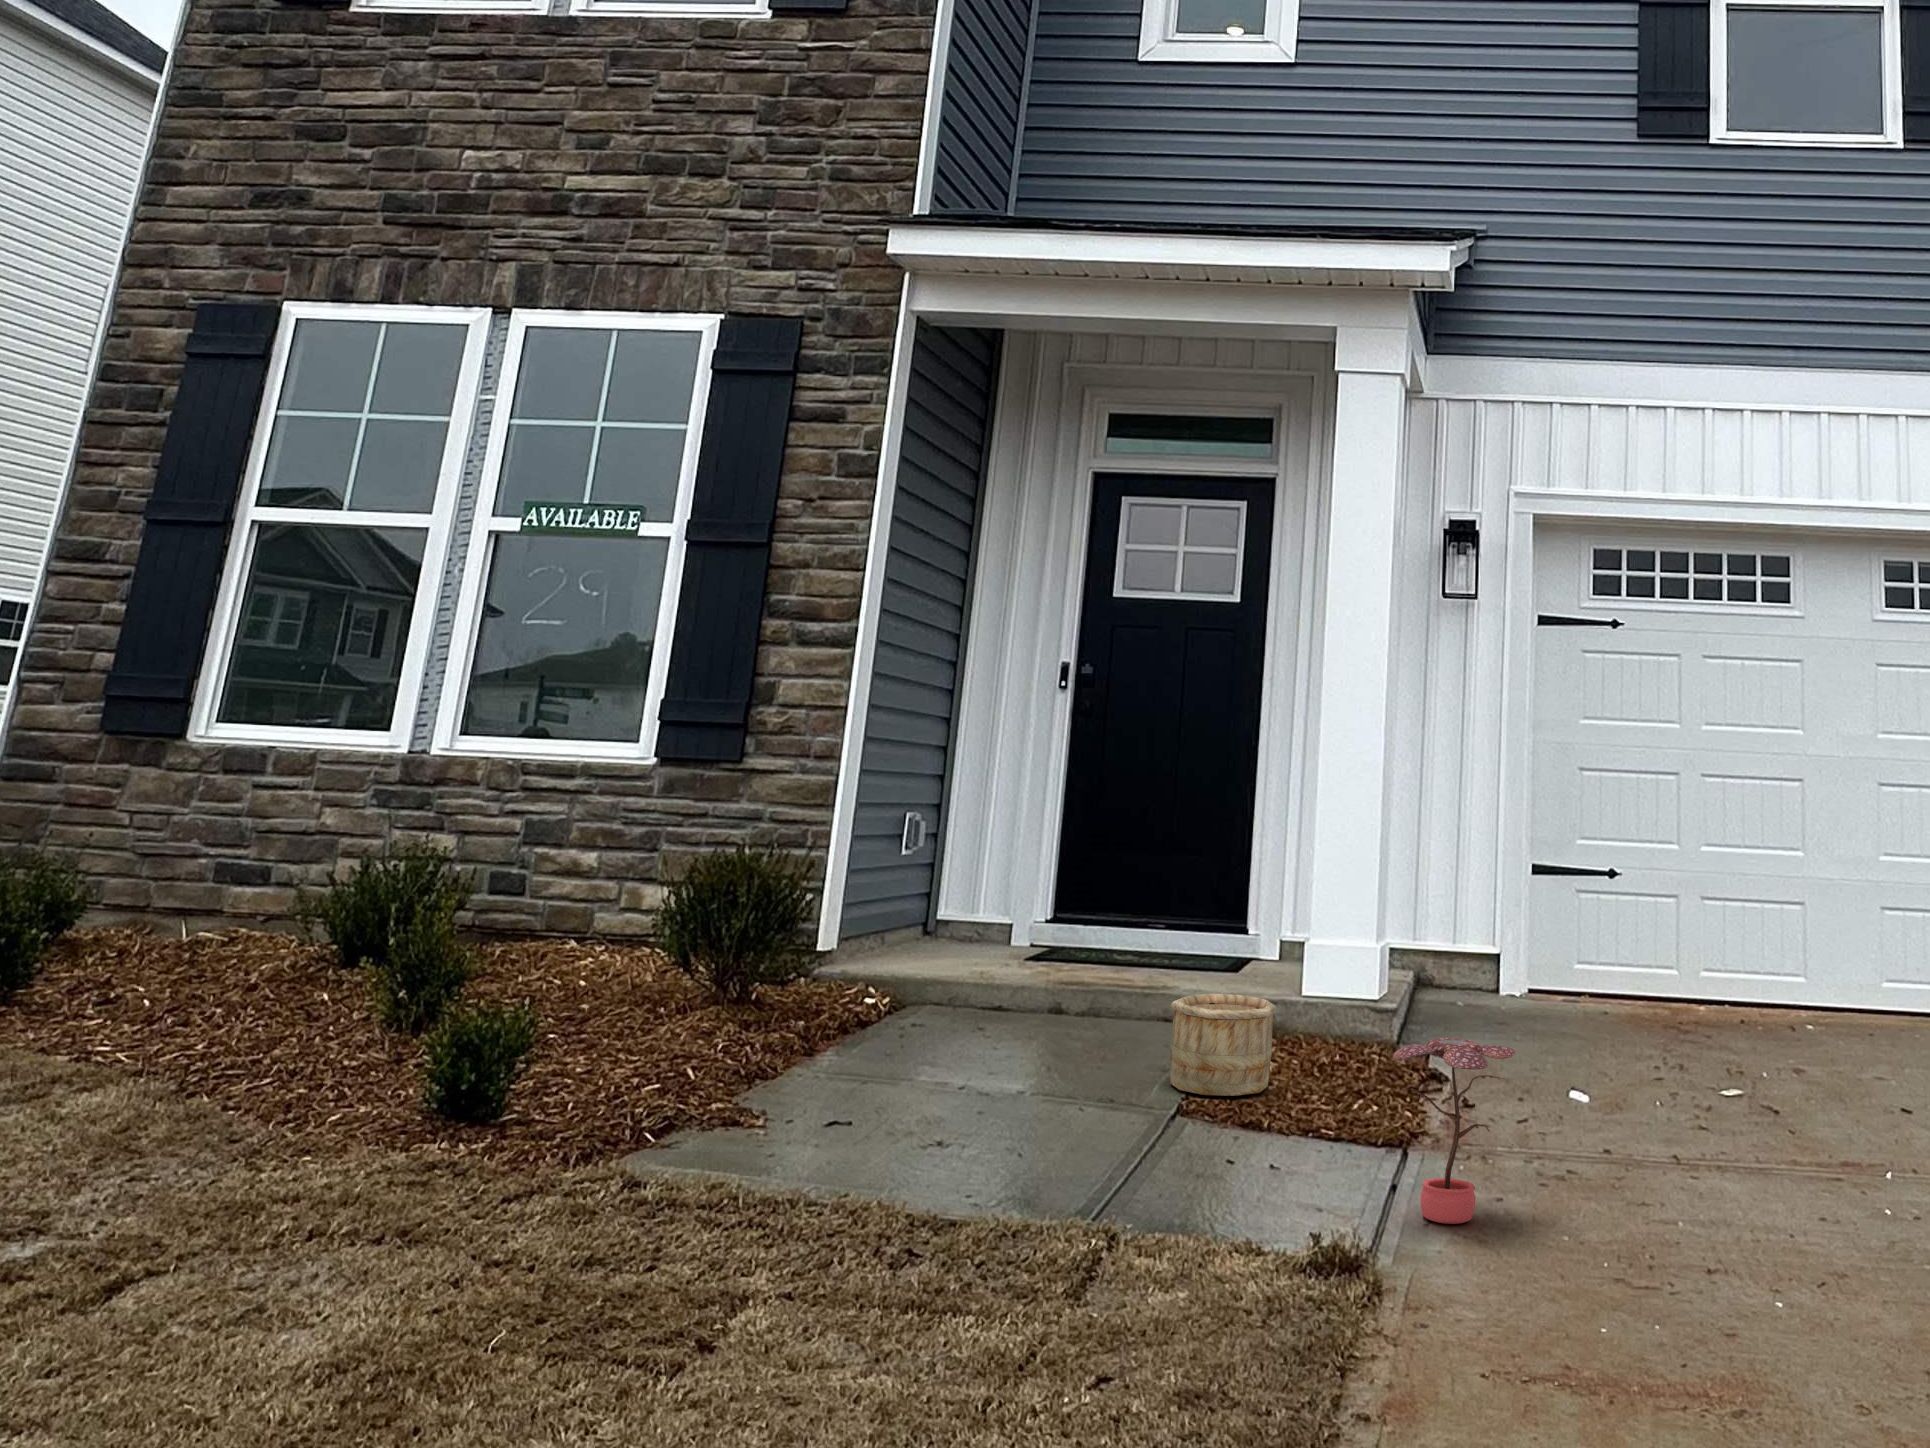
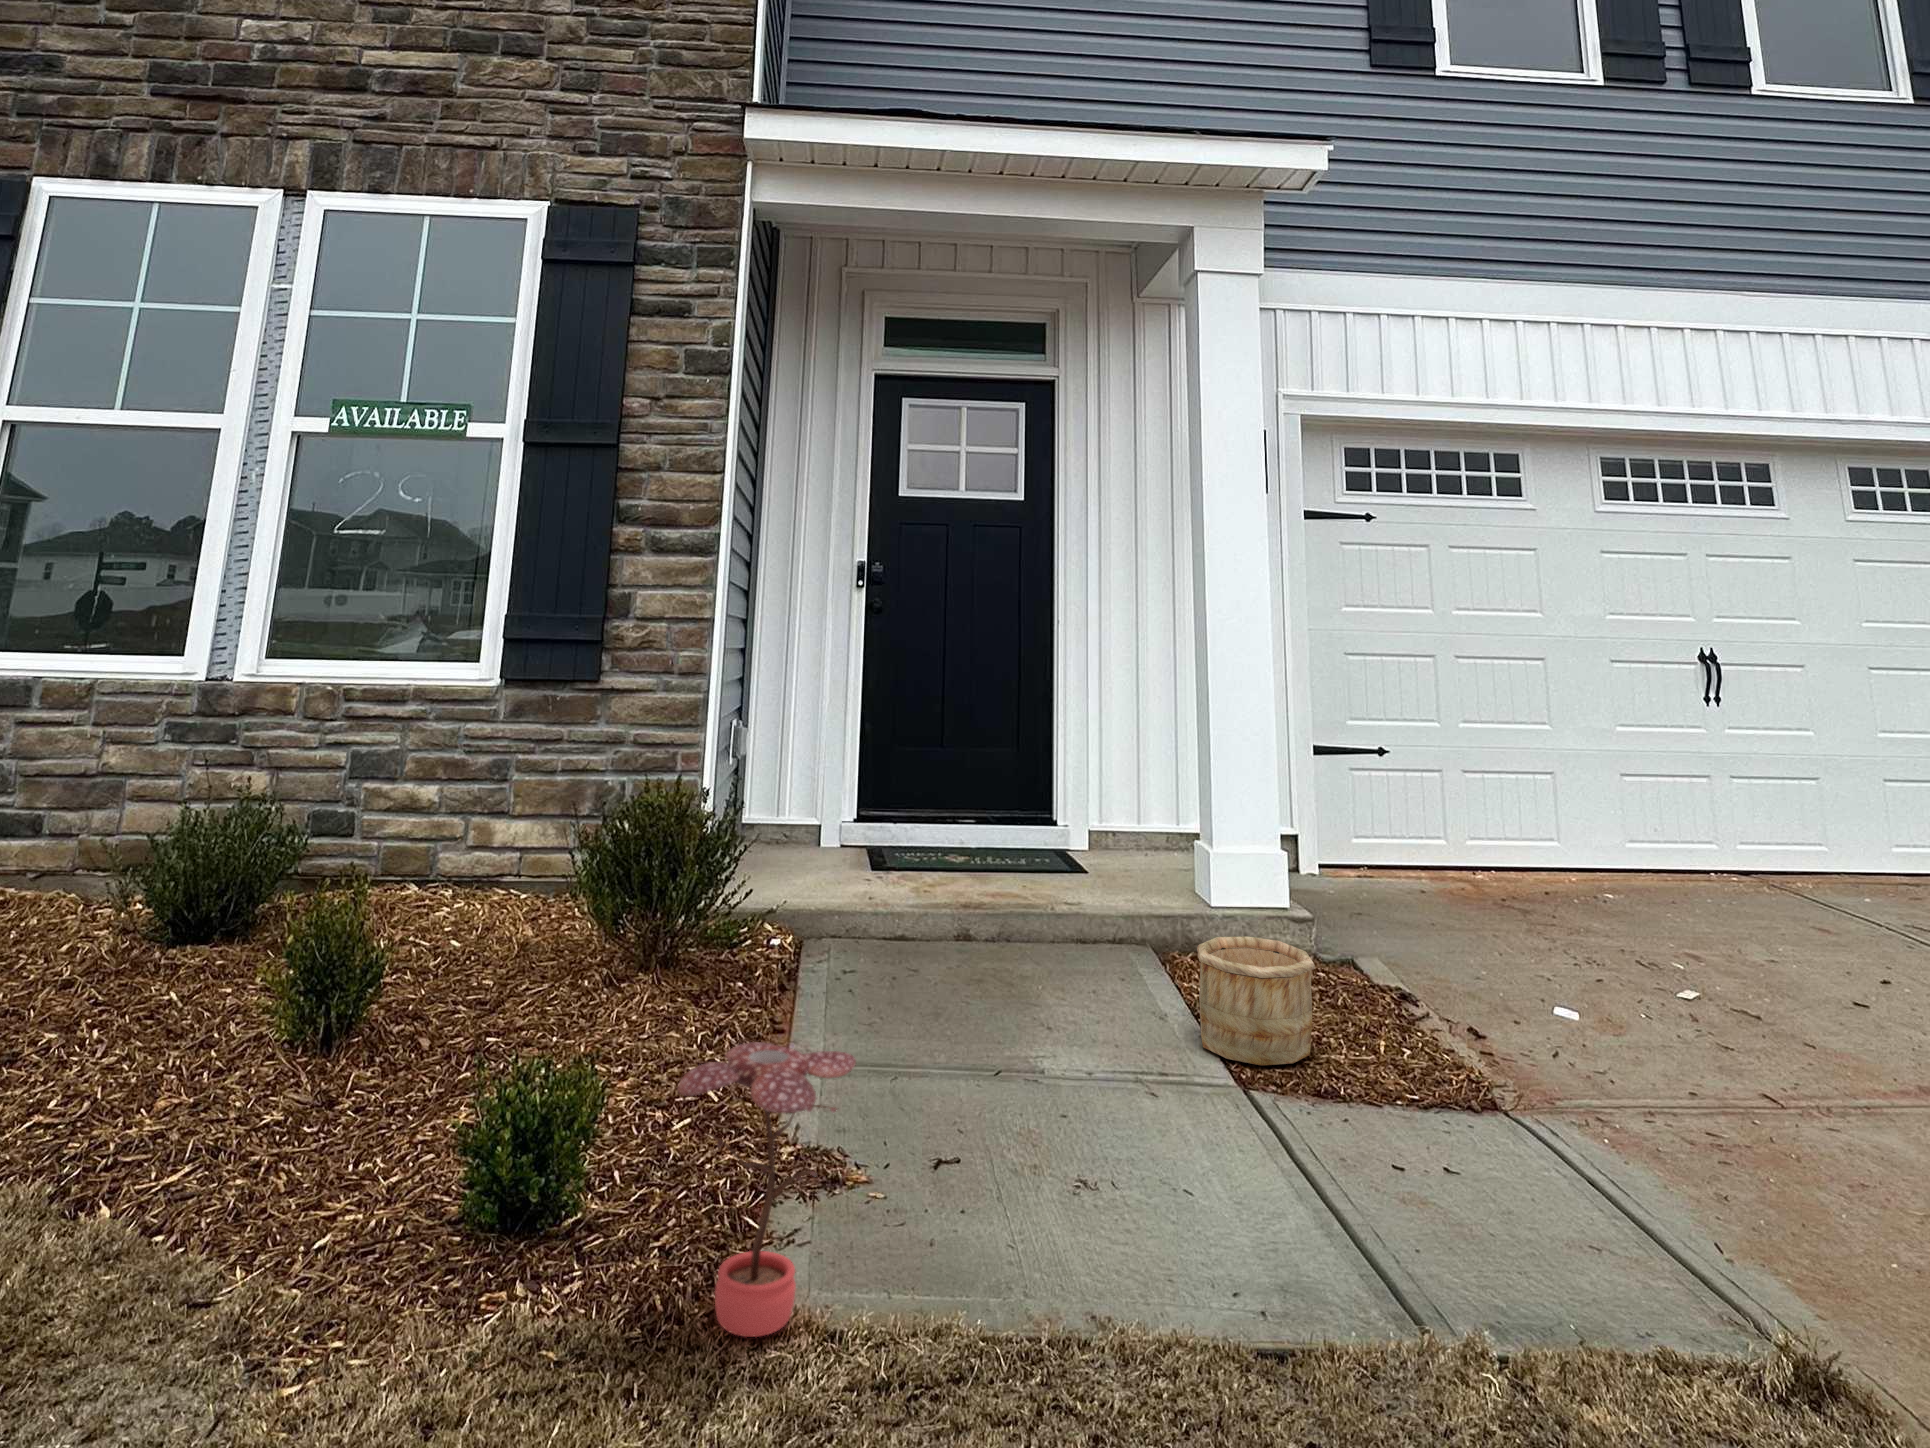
potted plant: present [1393,1038,1515,1224] -> present [678,1042,856,1337]

